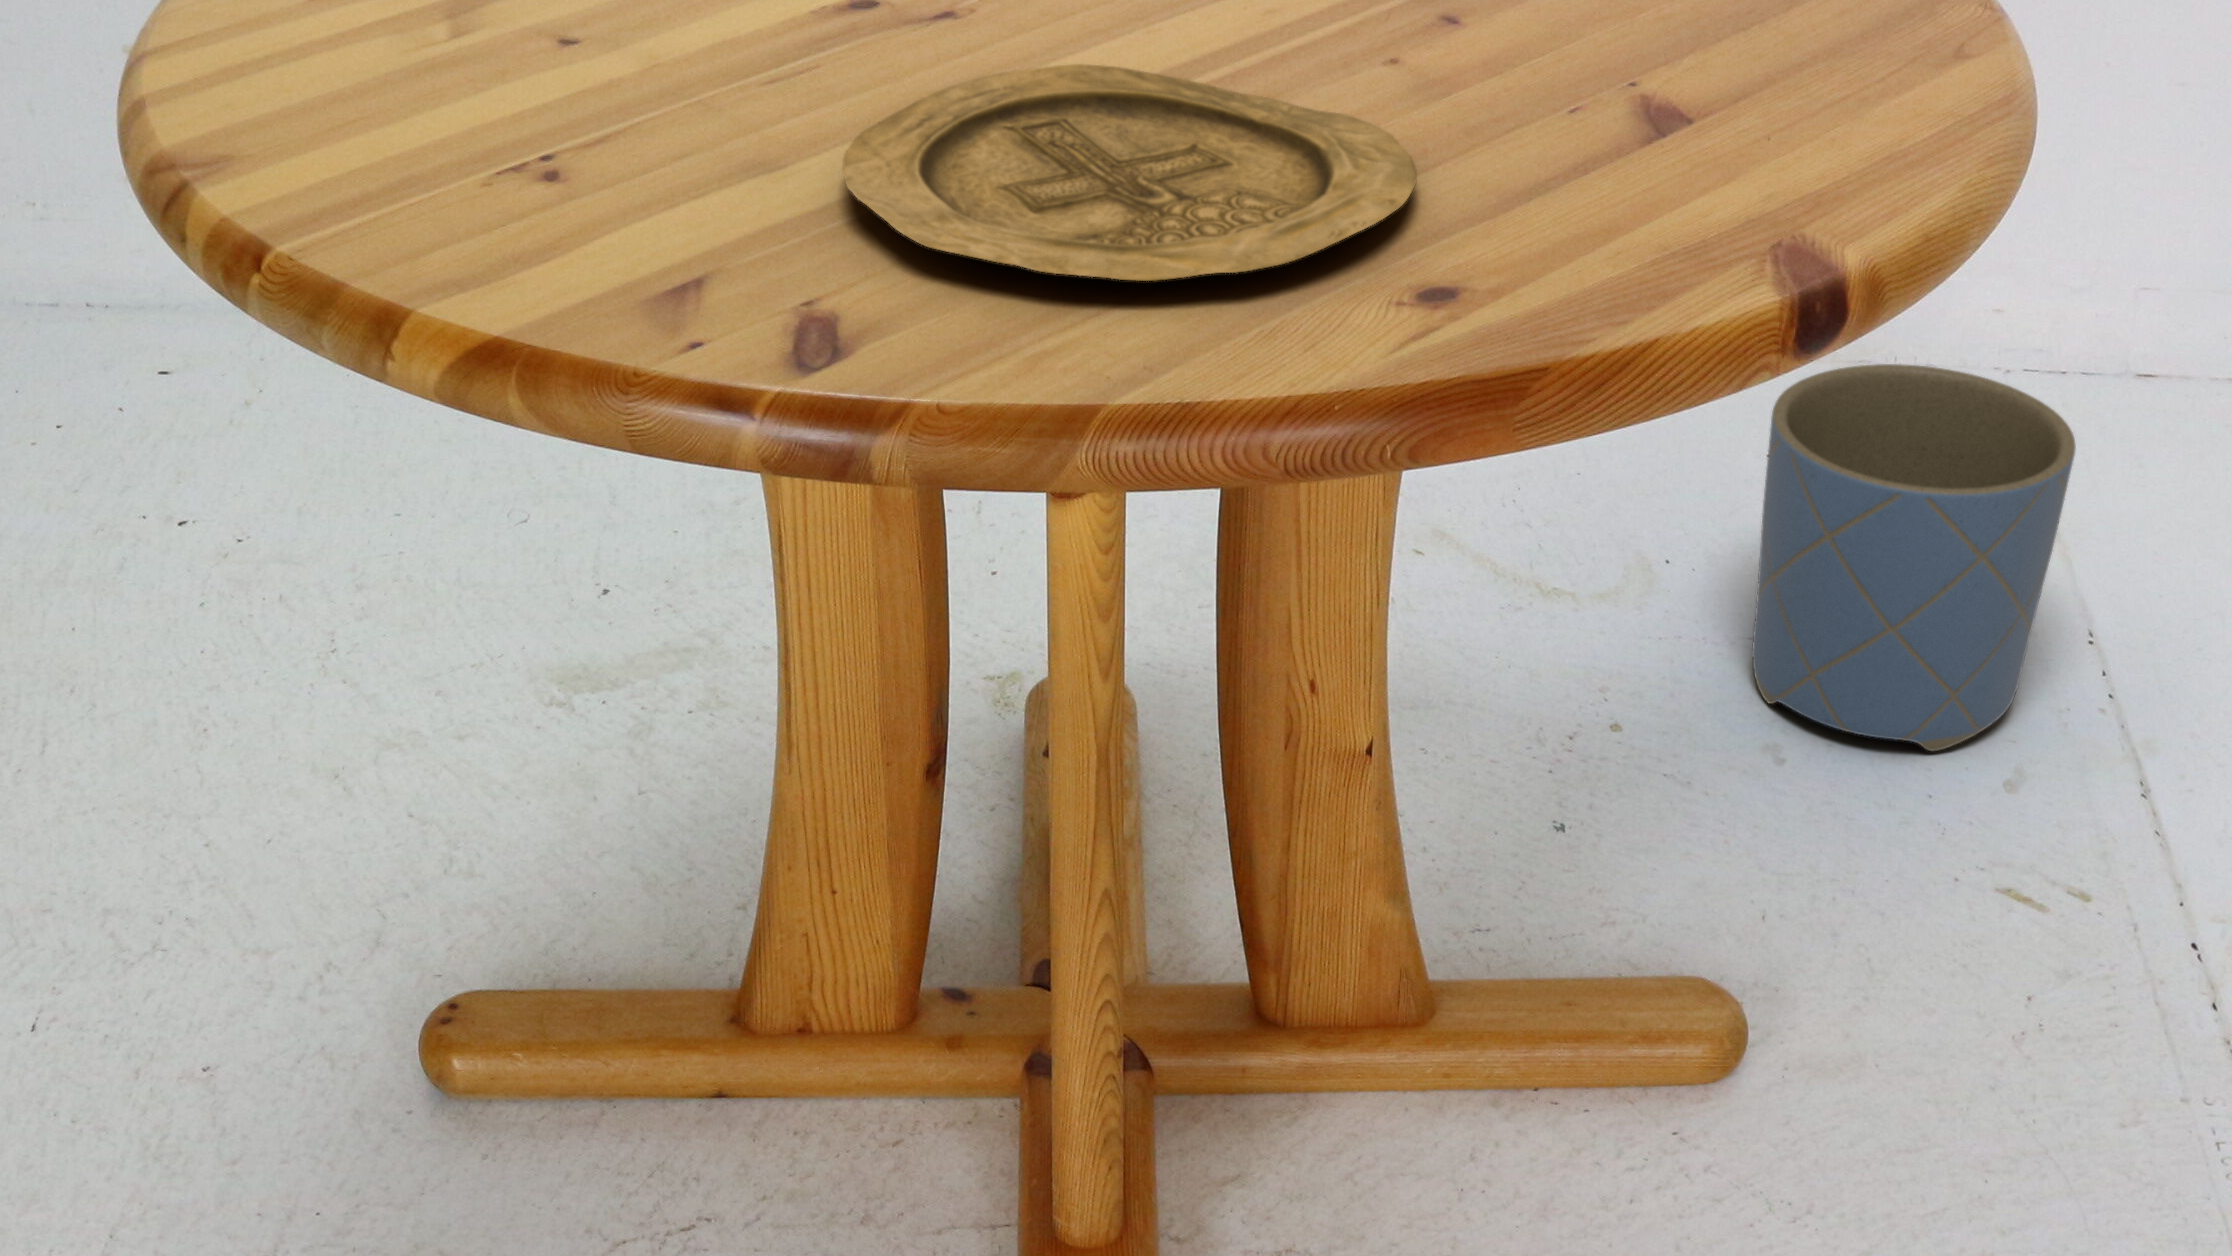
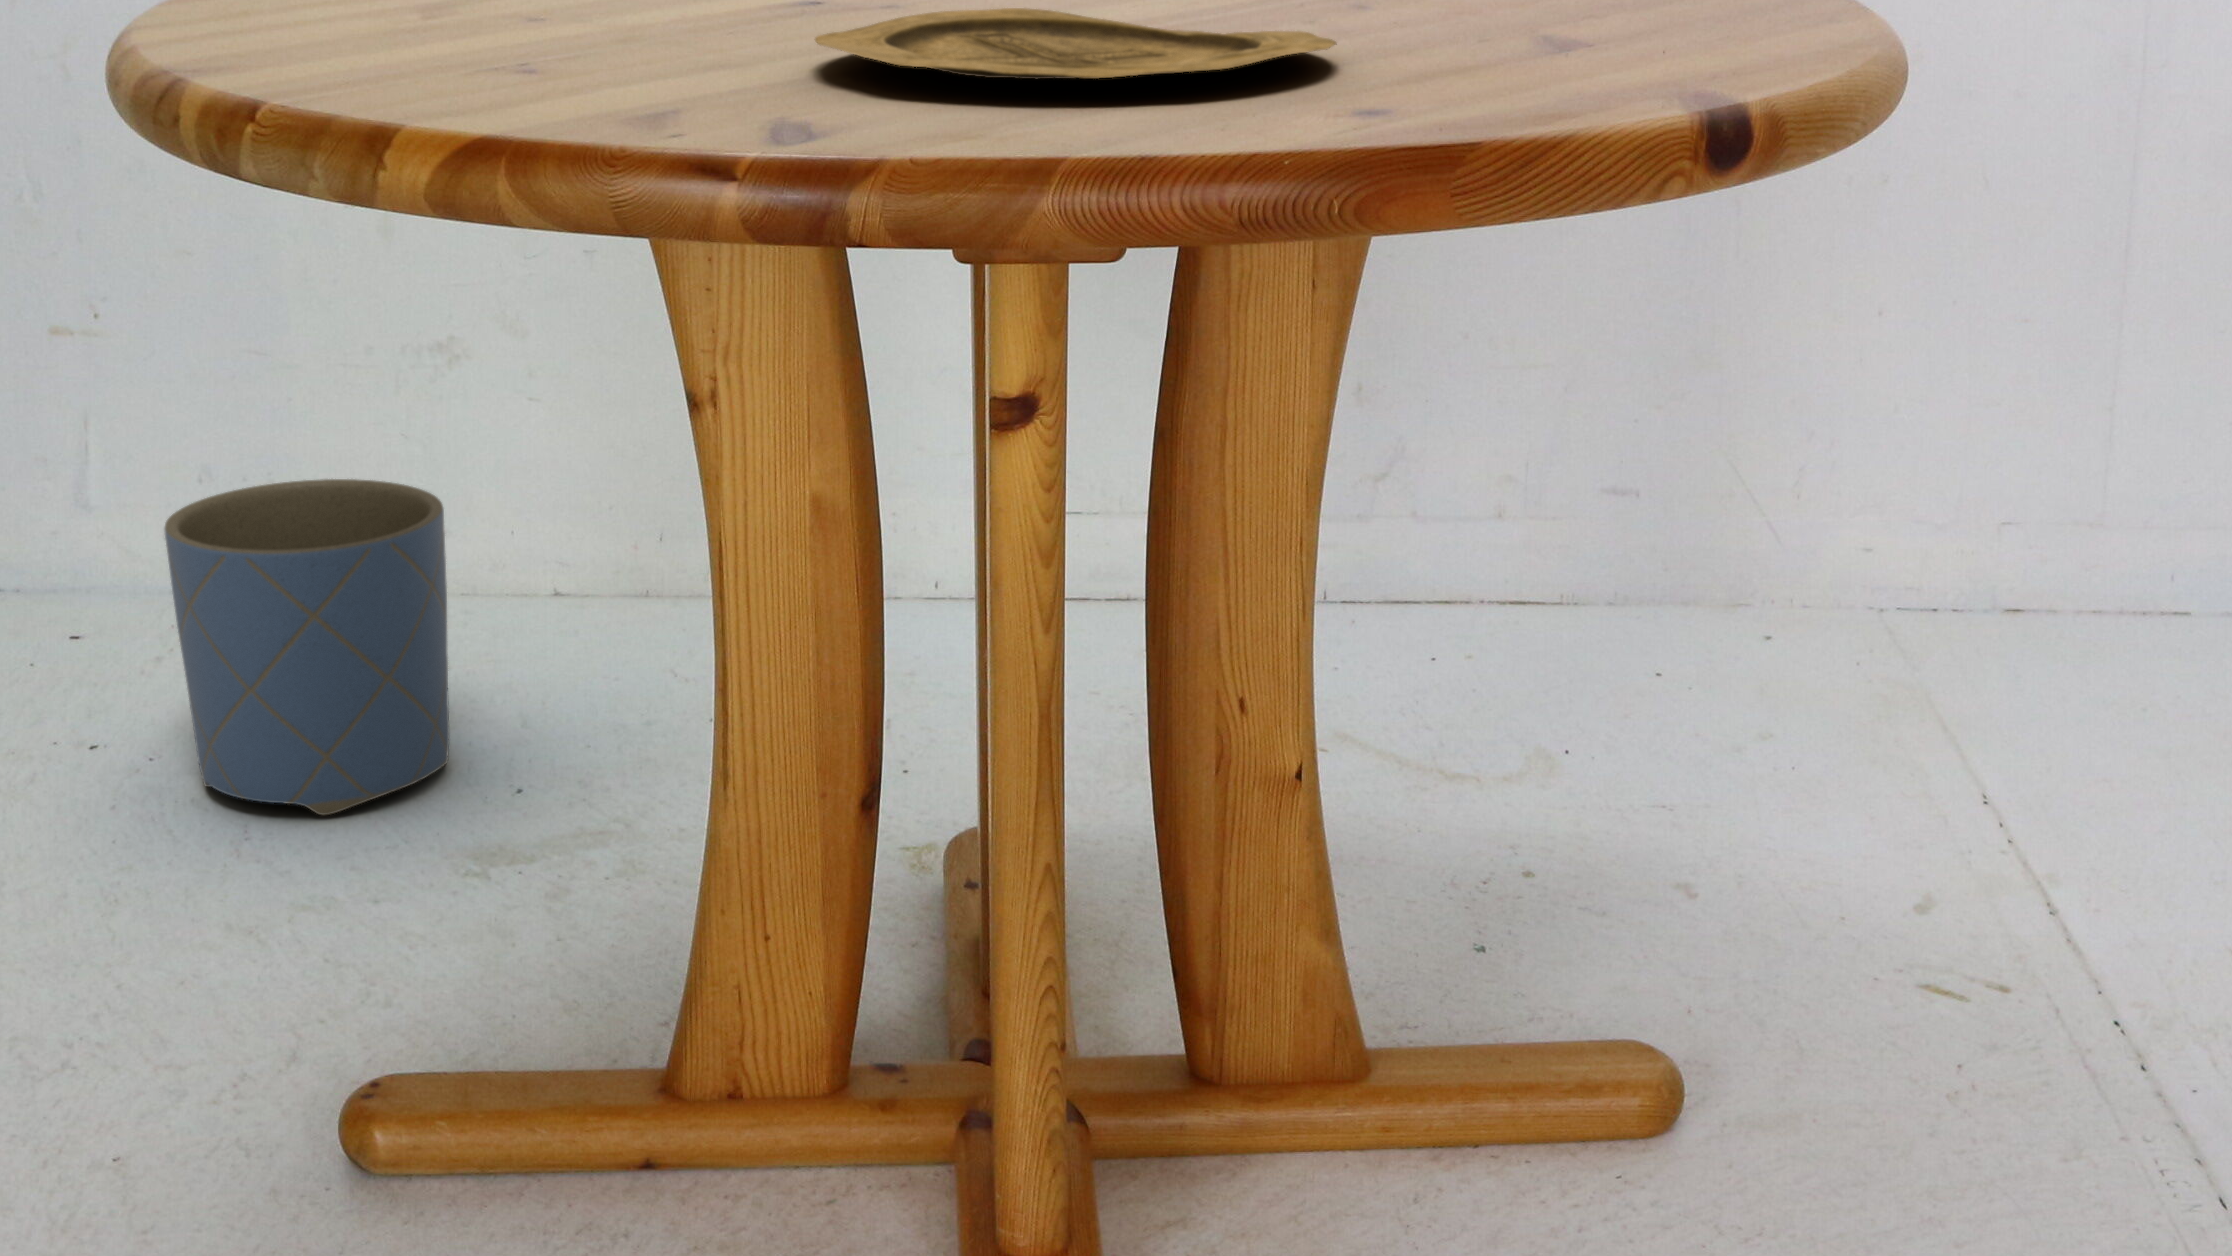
planter: present [1752,364,2076,751] -> present [165,479,449,815]

